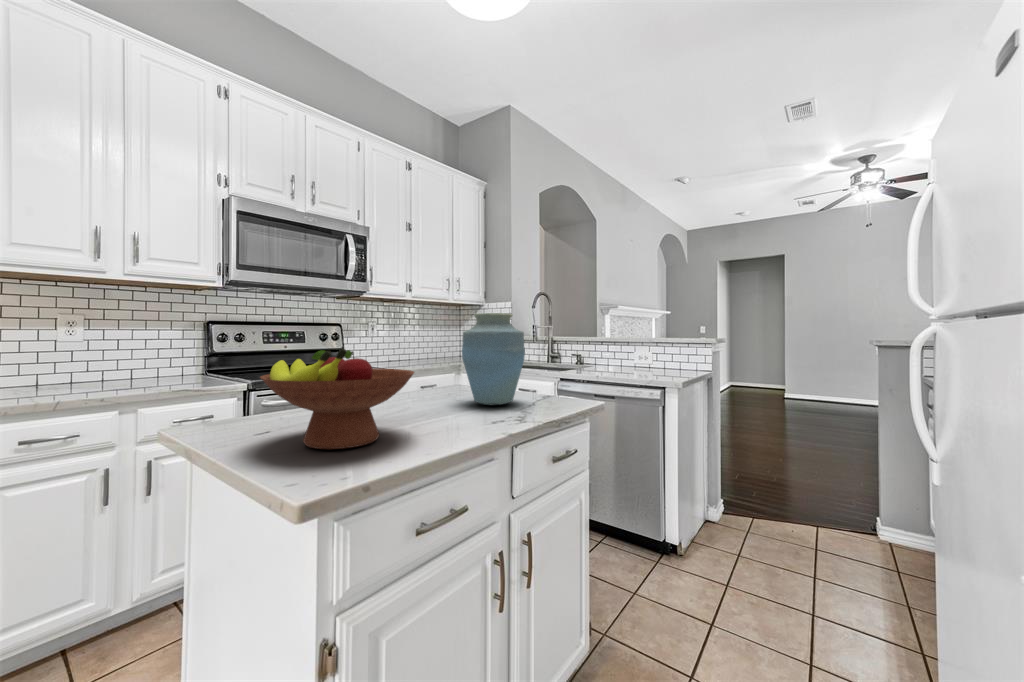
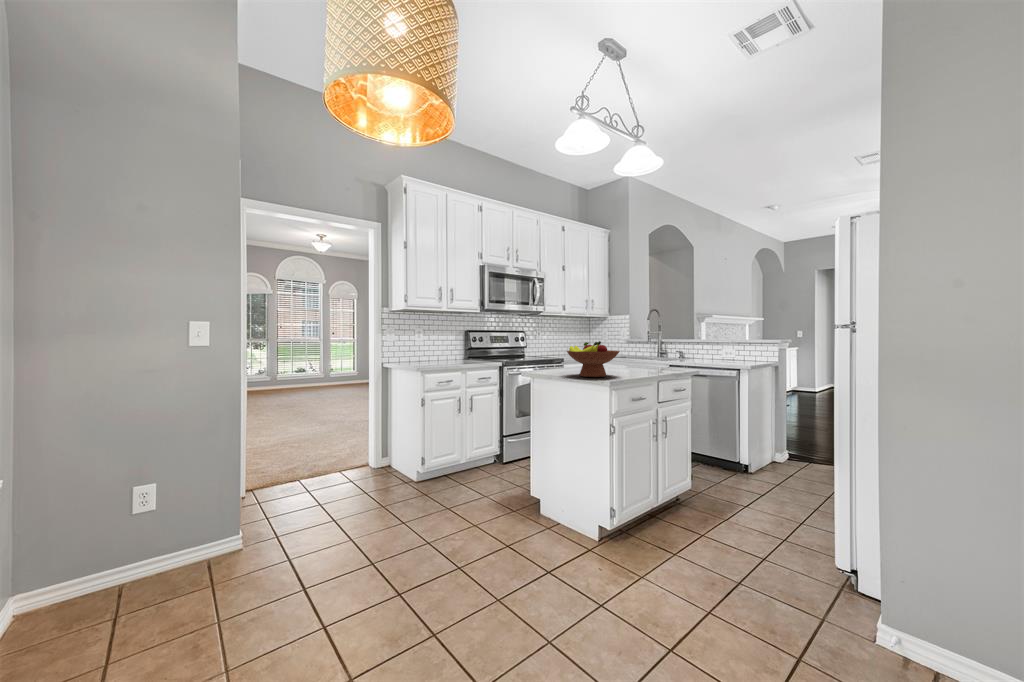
vase: present [462,313,525,405] -> none [626,327,657,370]

